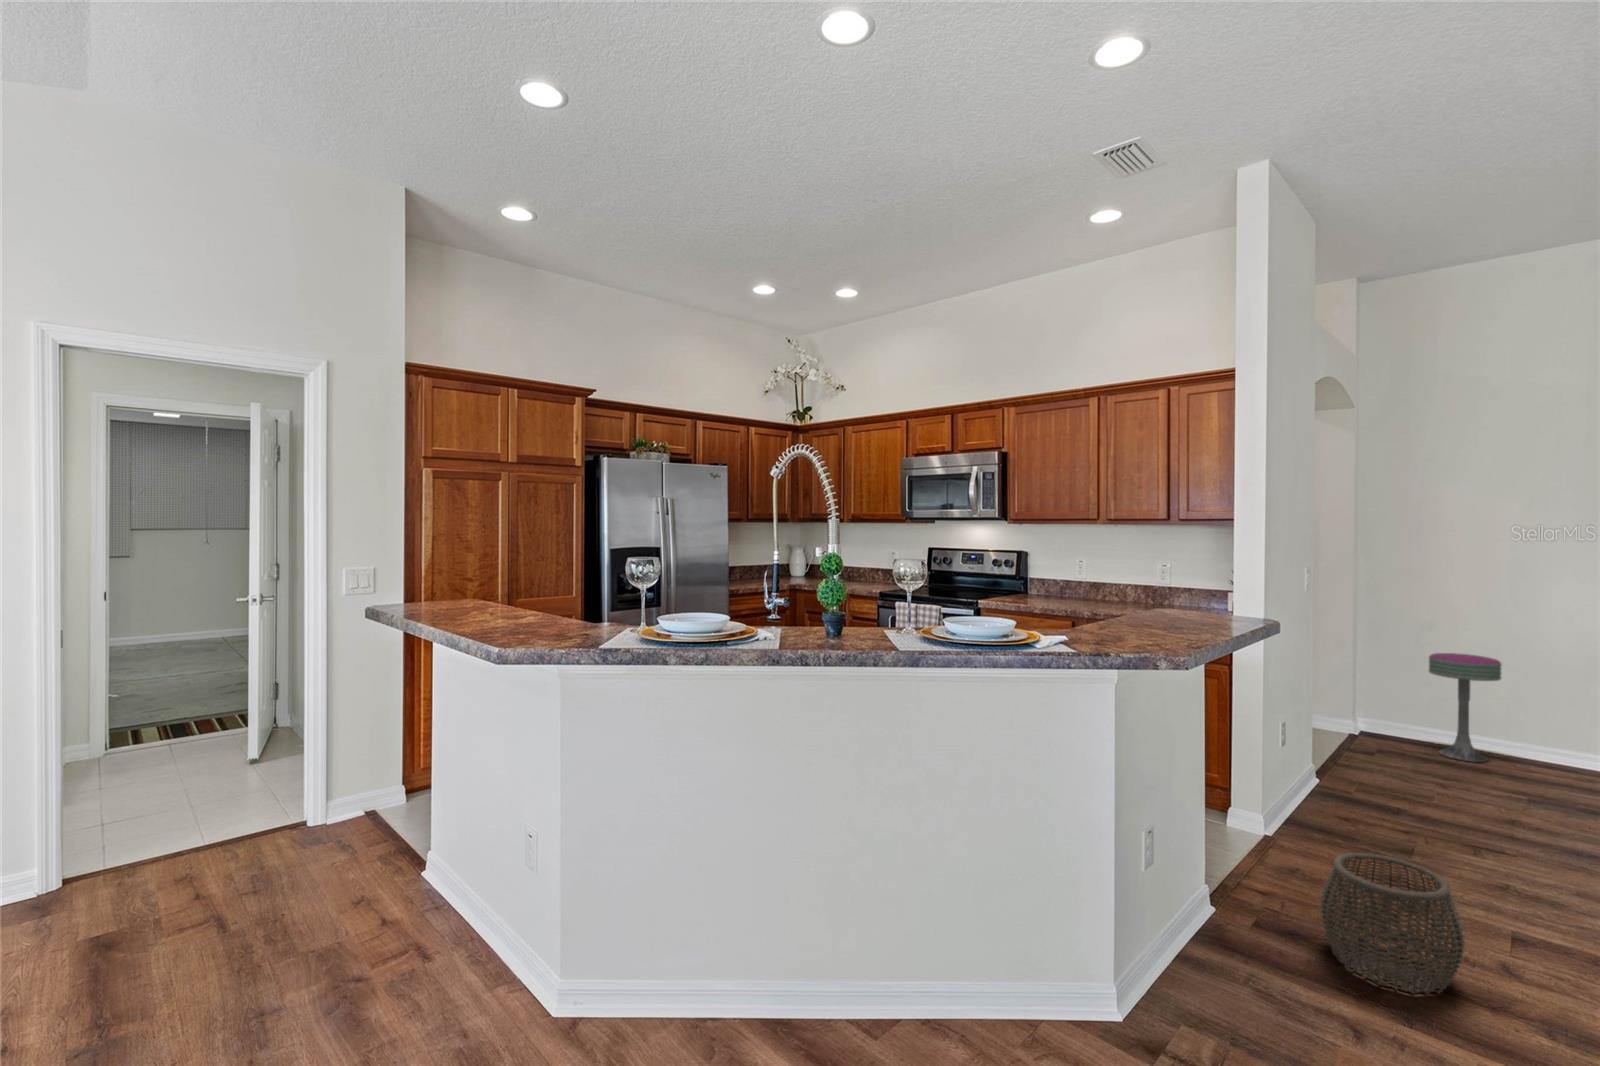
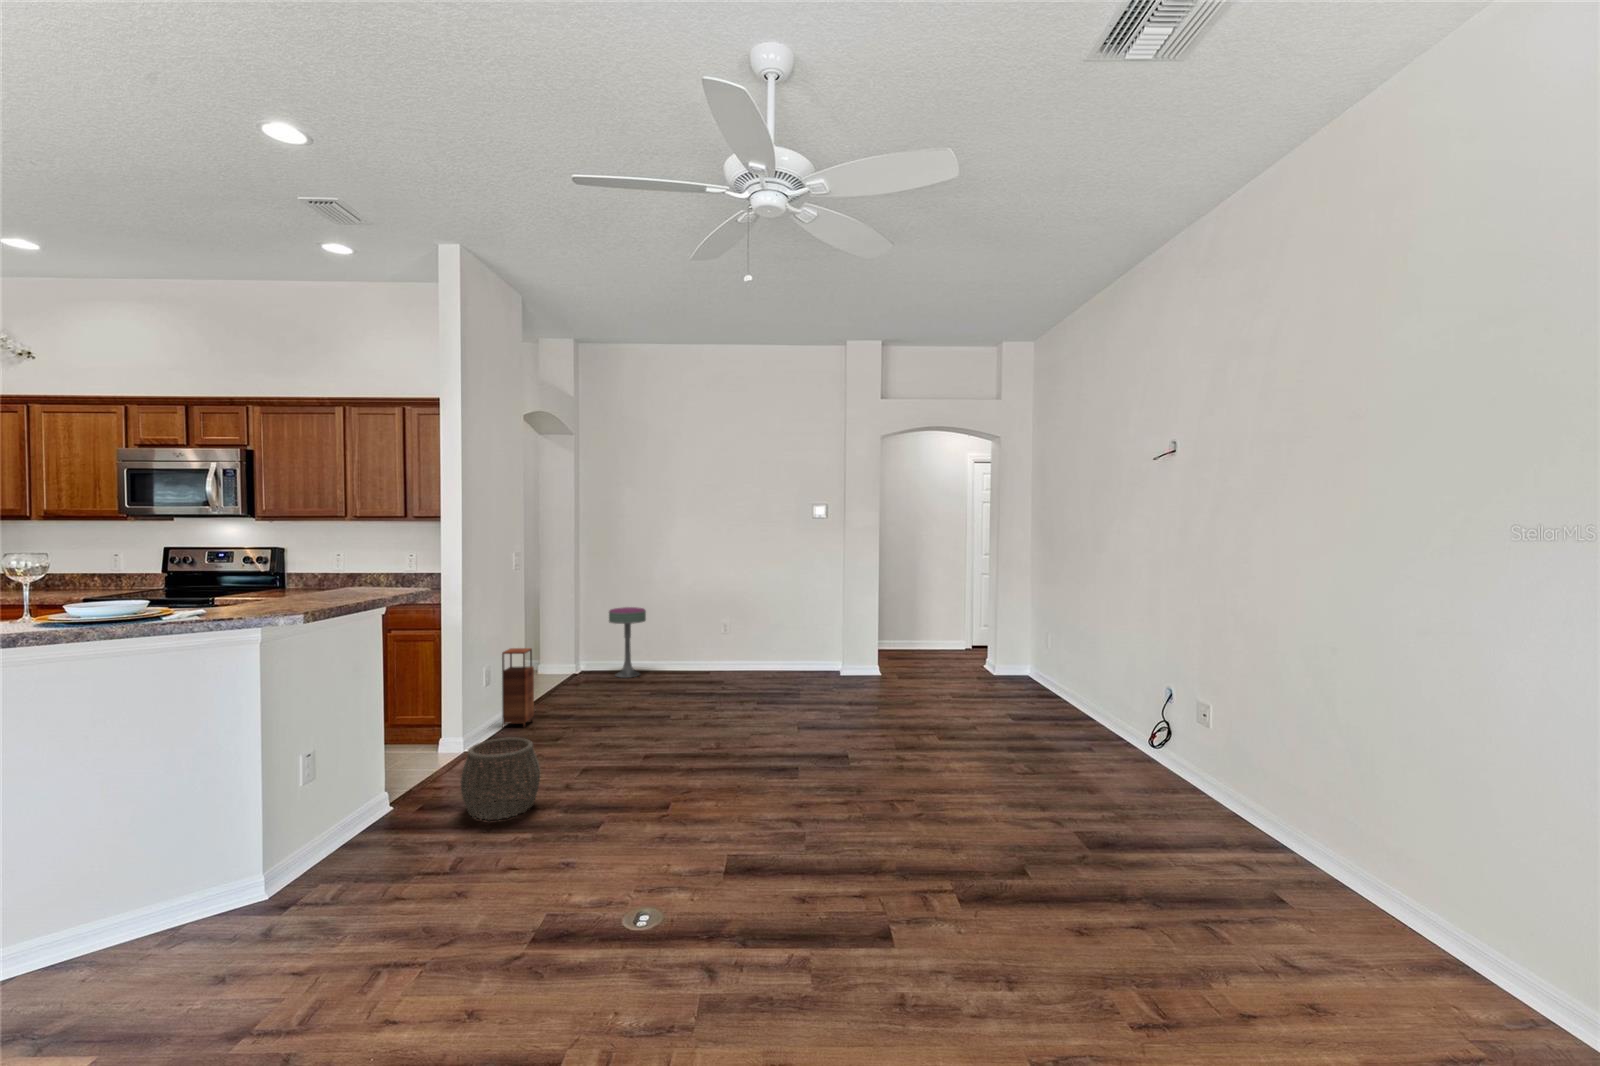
storage cabinet: none [1301,699,1347,815] -> present [502,648,534,727]

